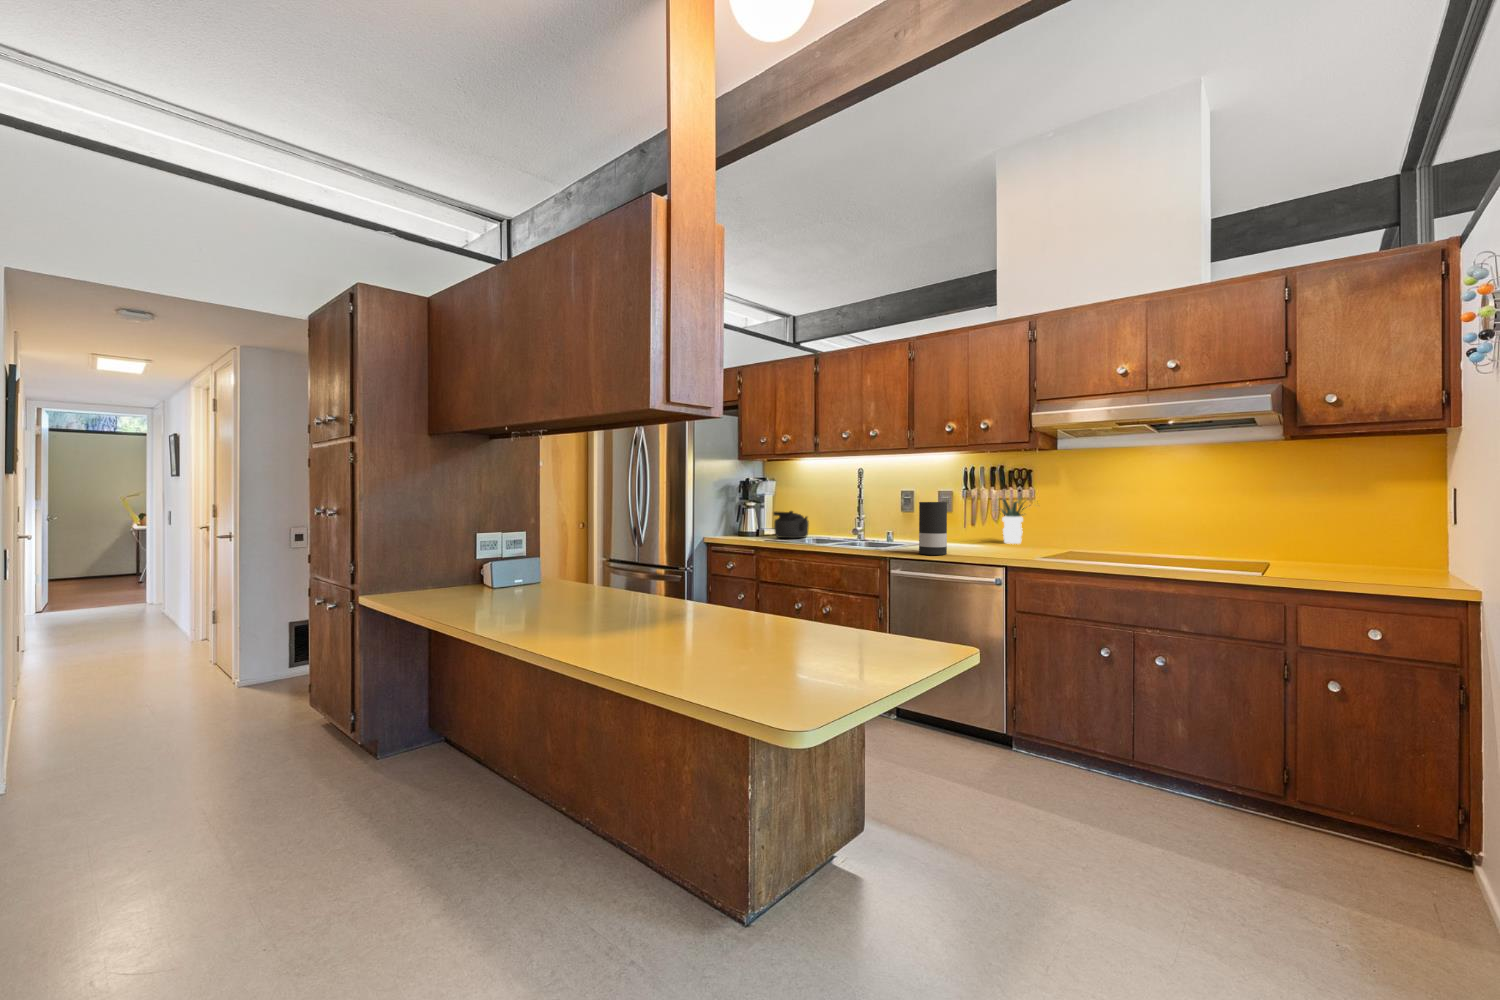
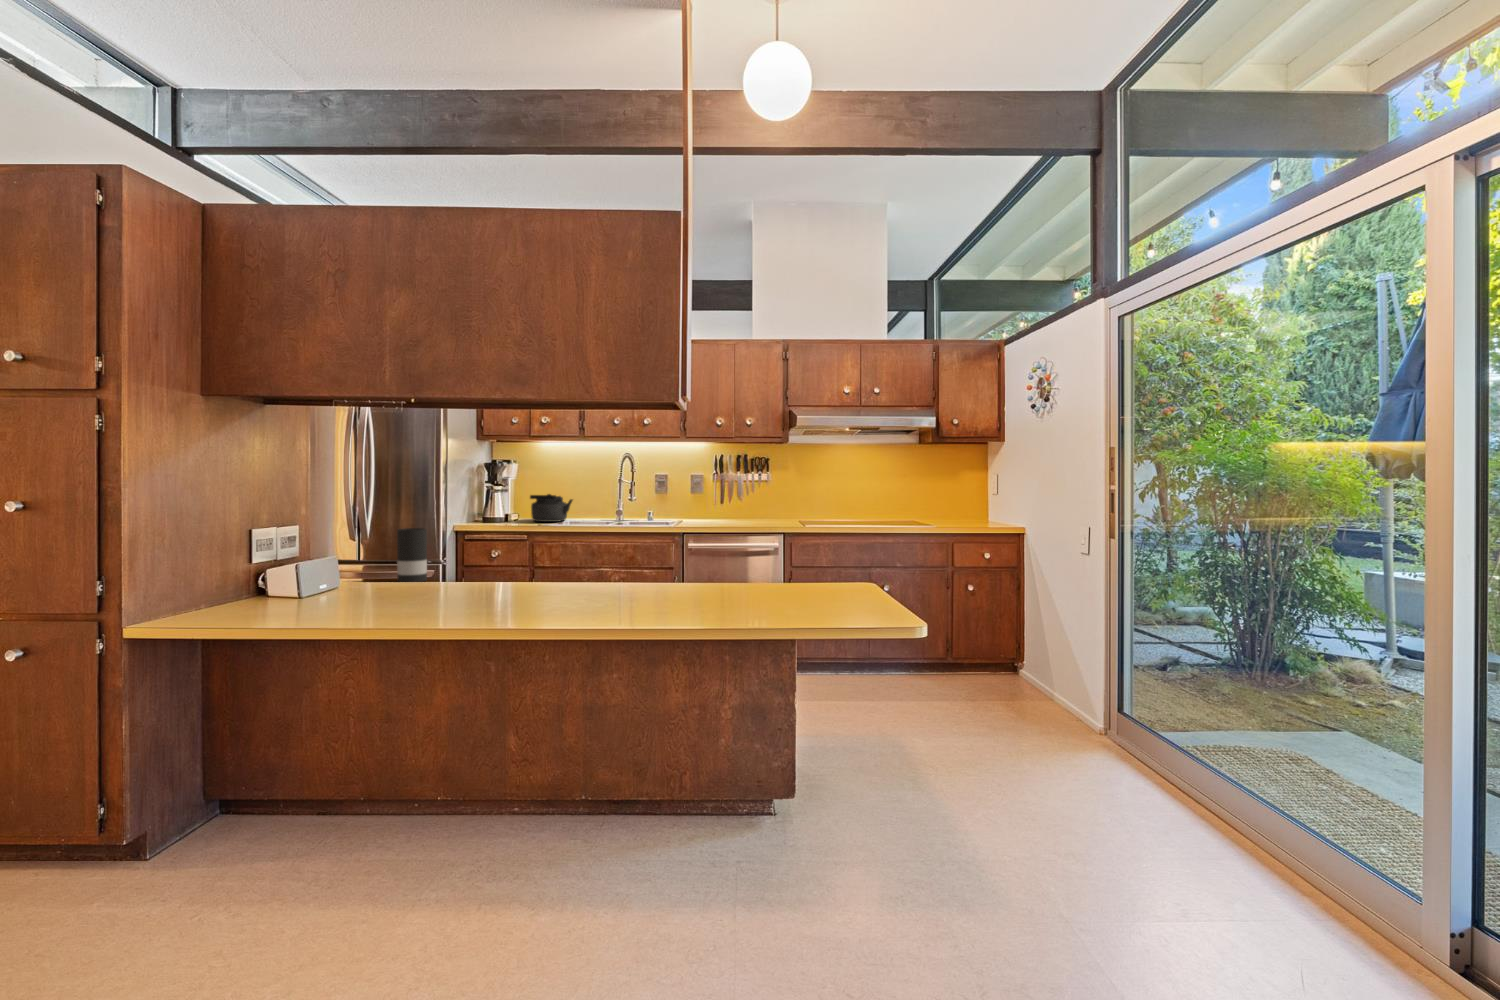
potted plant: present [1000,499,1030,544] -> none [733,481,777,518]
vase: present [919,502,947,555] -> present [397,528,427,582]

